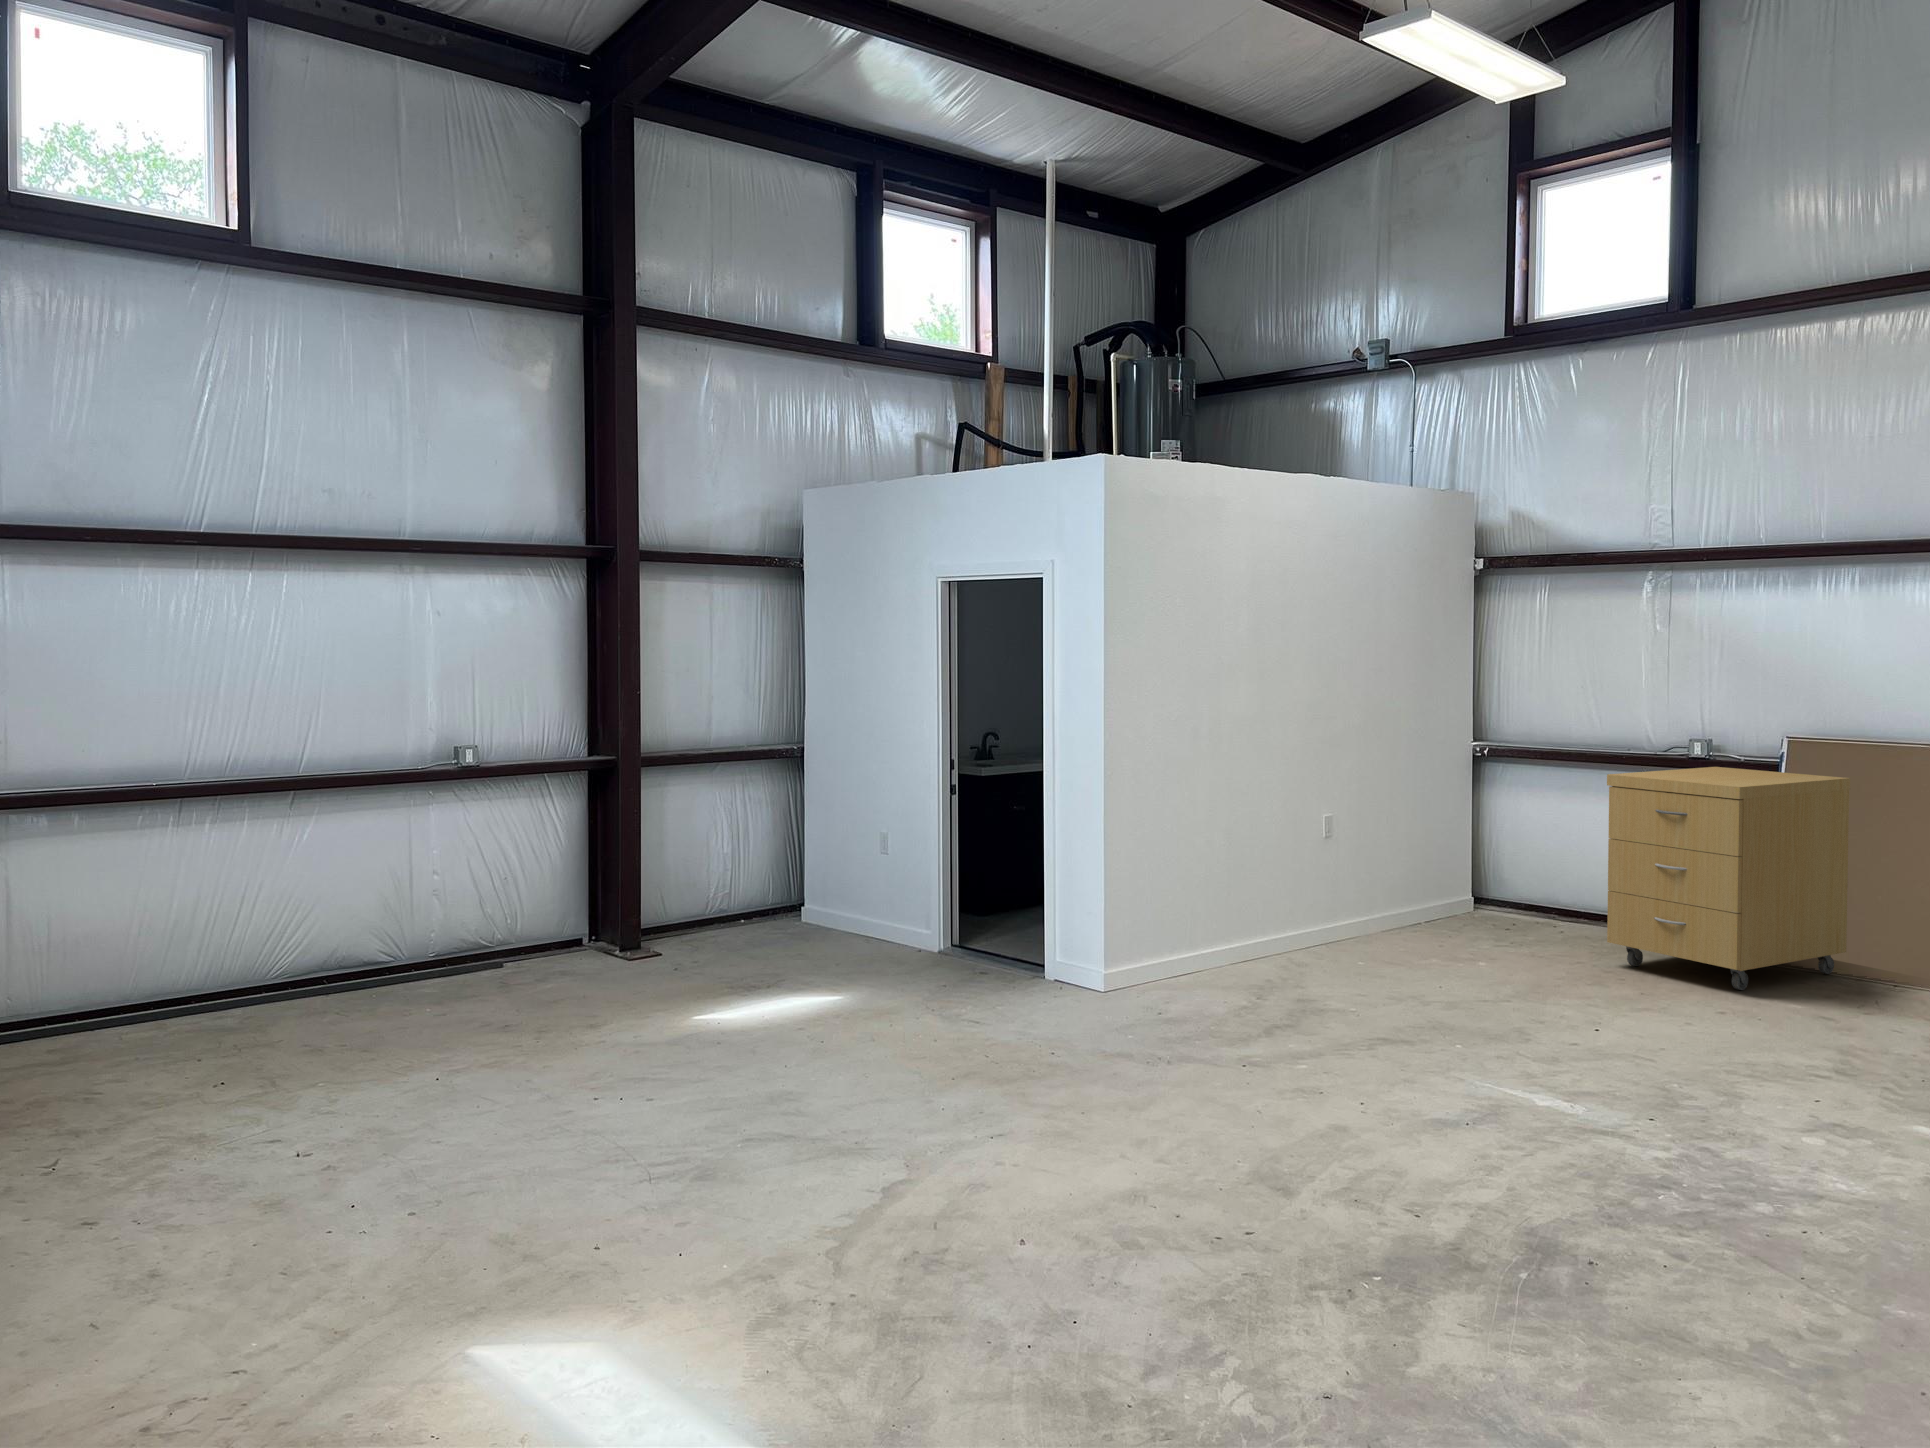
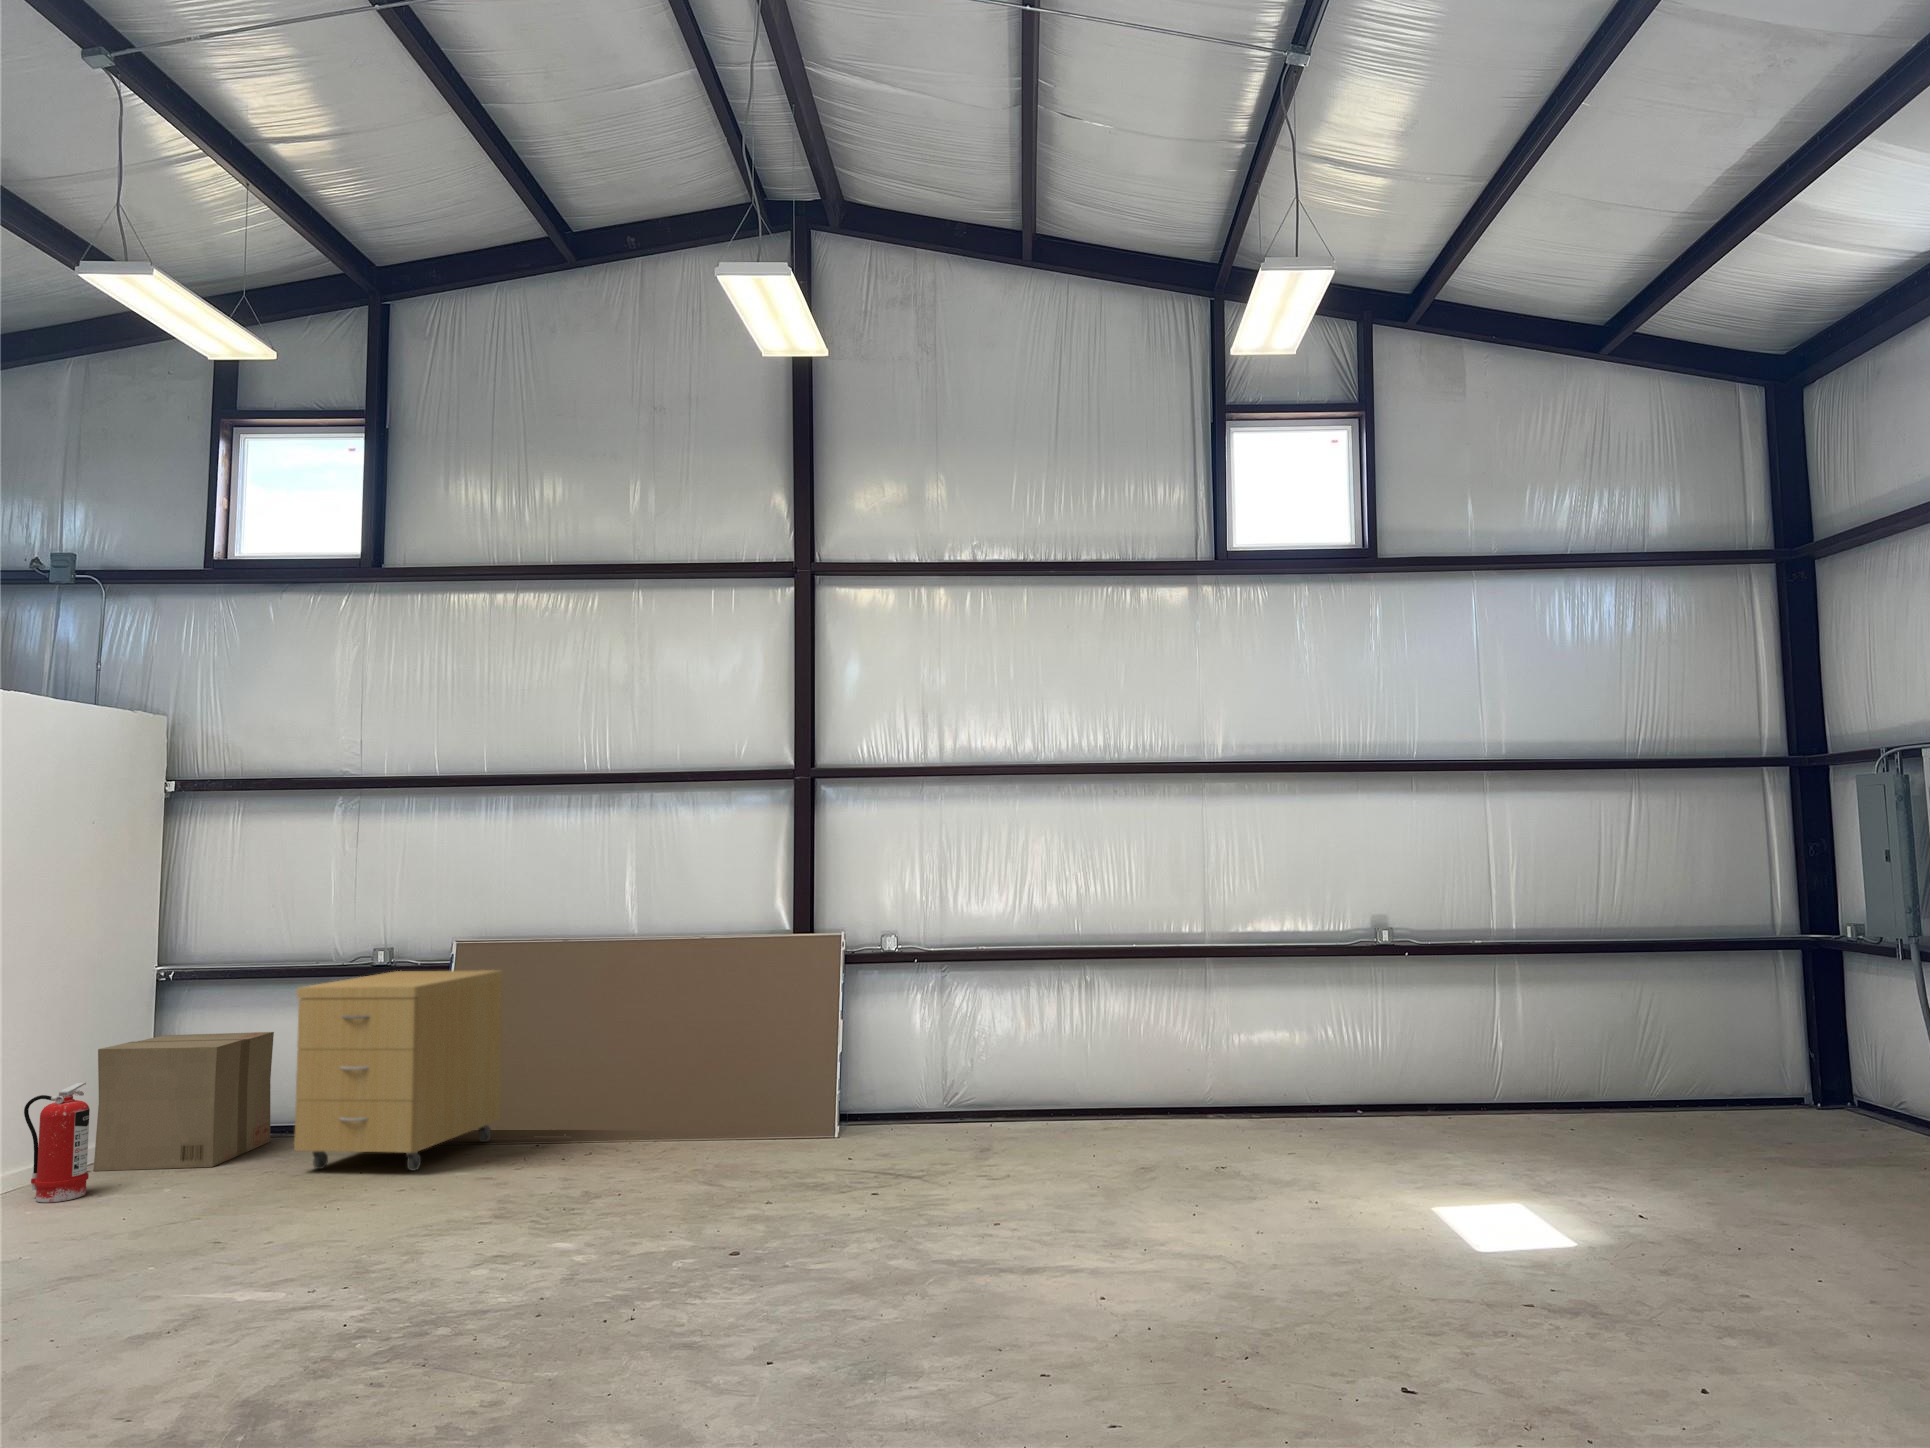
cardboard box: none [1423,806,1584,941] -> present [93,1032,274,1171]
fire extinguisher: none [1365,842,1418,947] -> present [24,1082,90,1202]

